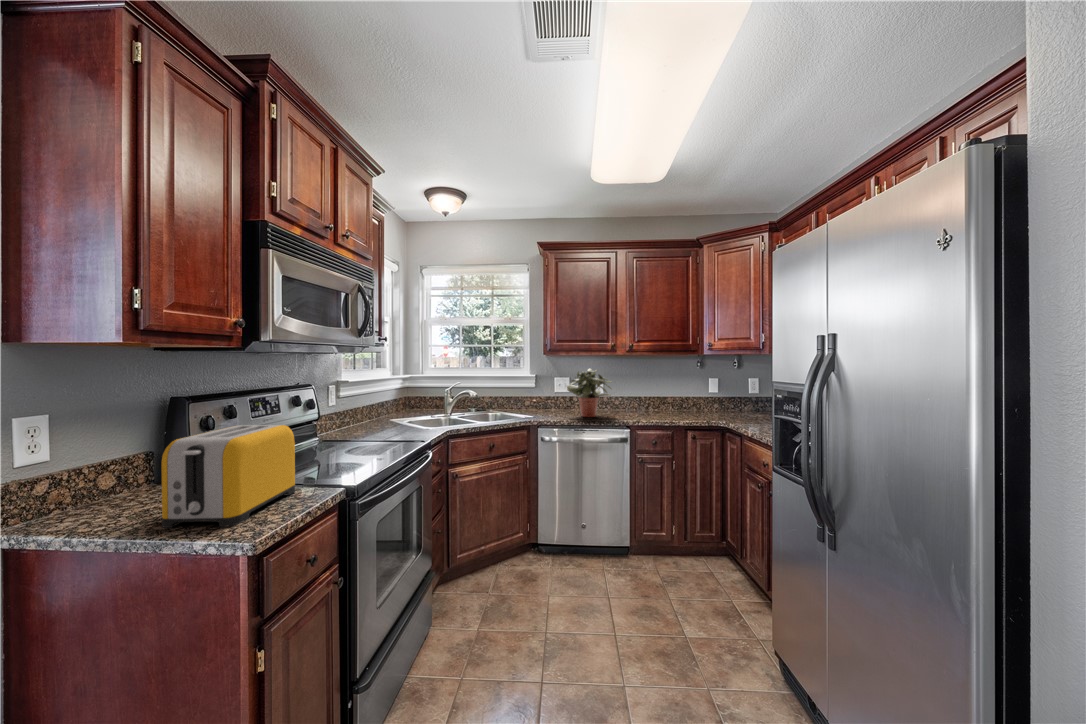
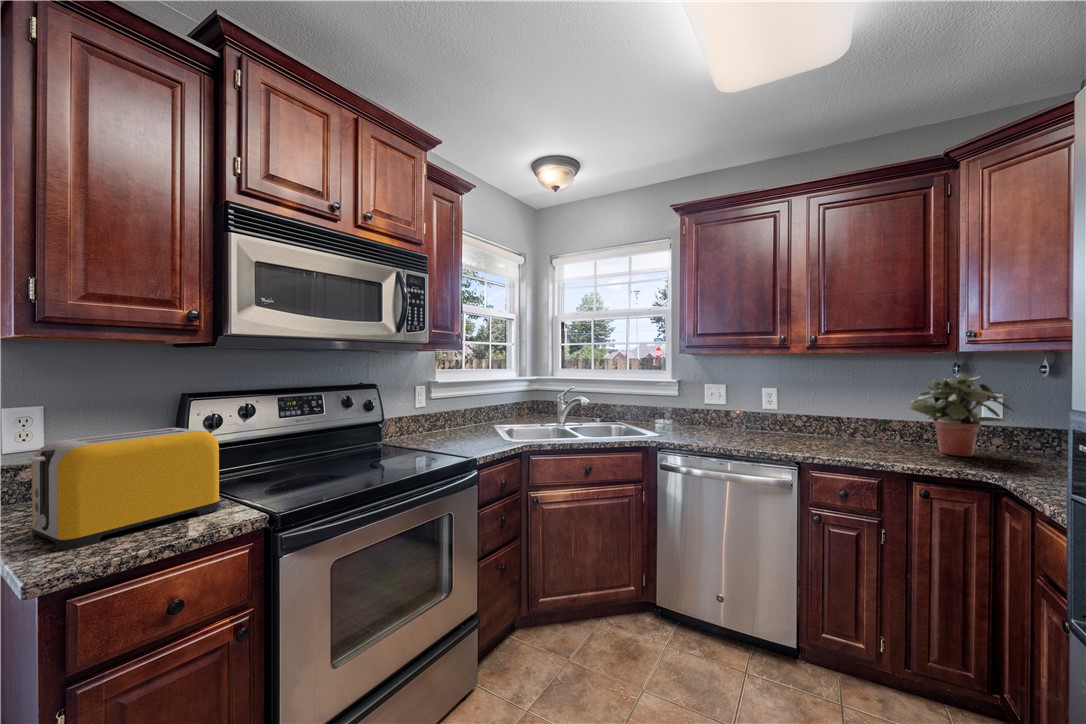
potted plant: present [567,369,611,417] -> present [910,373,1014,456]

